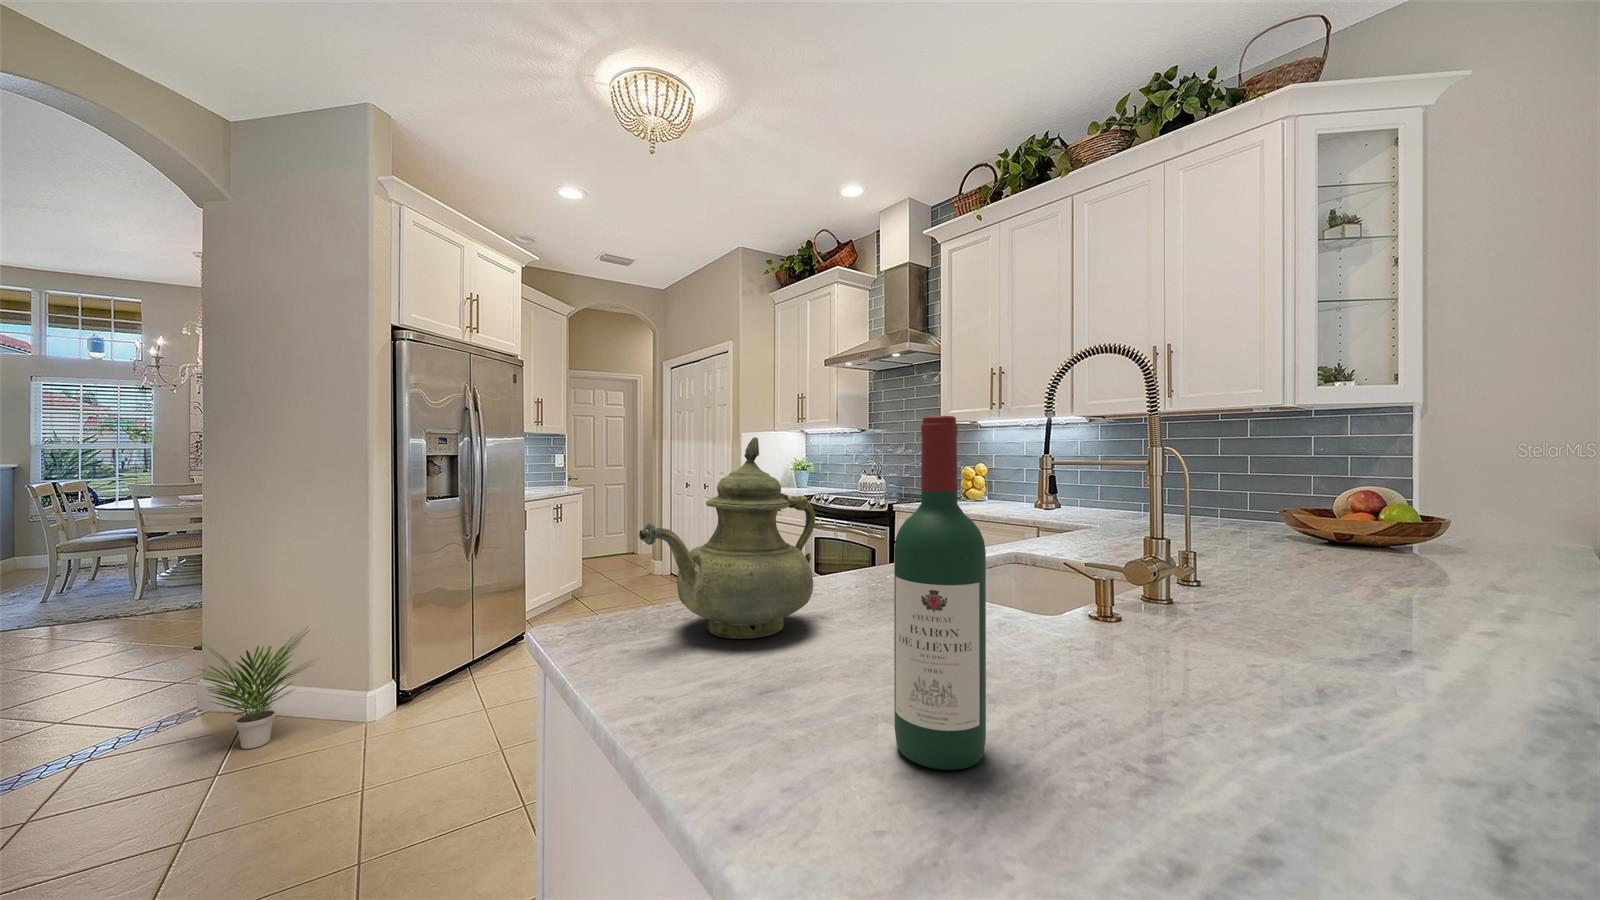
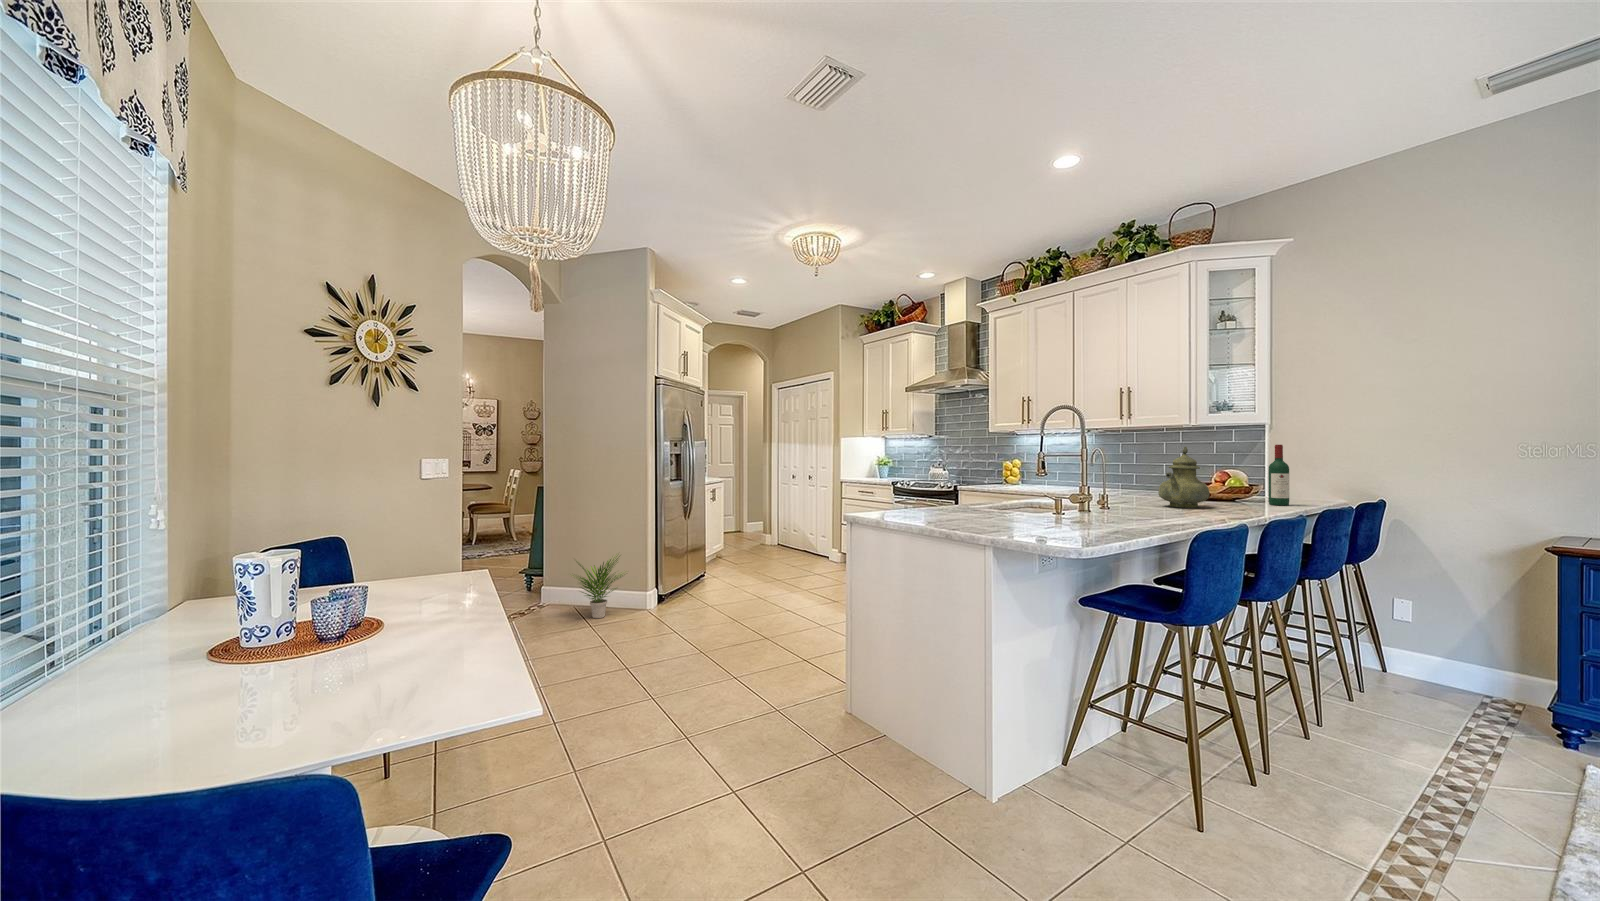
wine bottle: present [894,416,986,770] -> present [1268,445,1289,505]
teapot: present [639,437,815,639] -> present [1158,447,1210,508]

